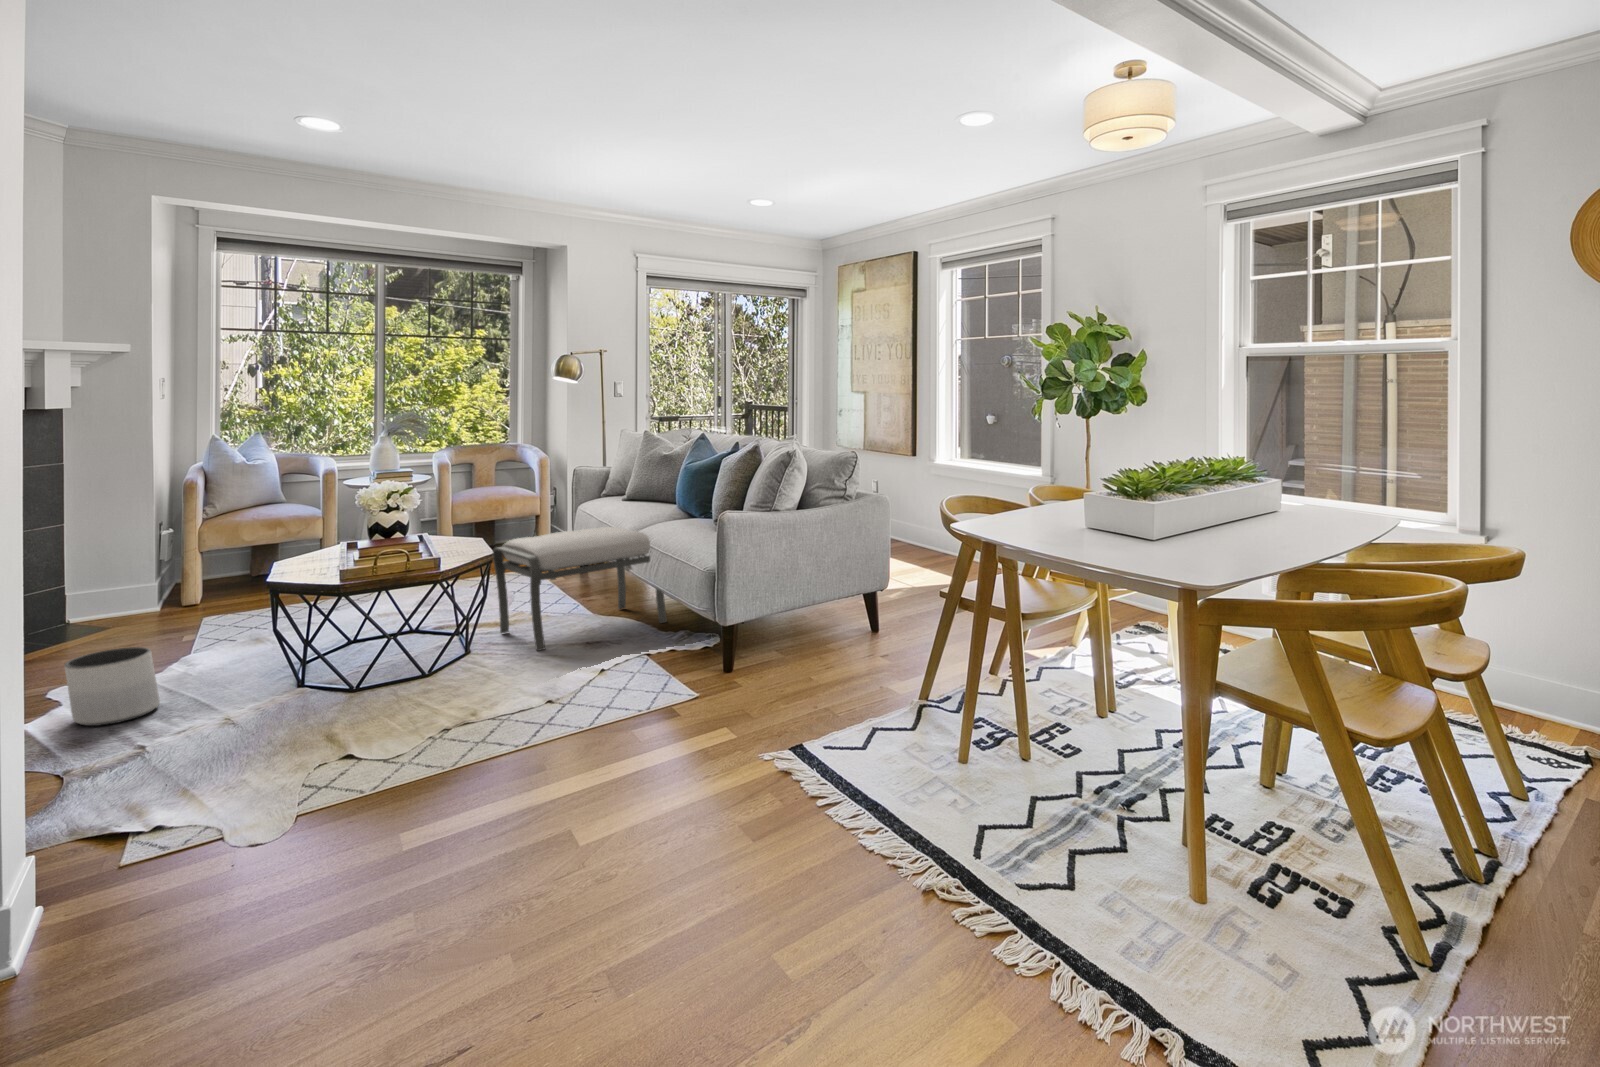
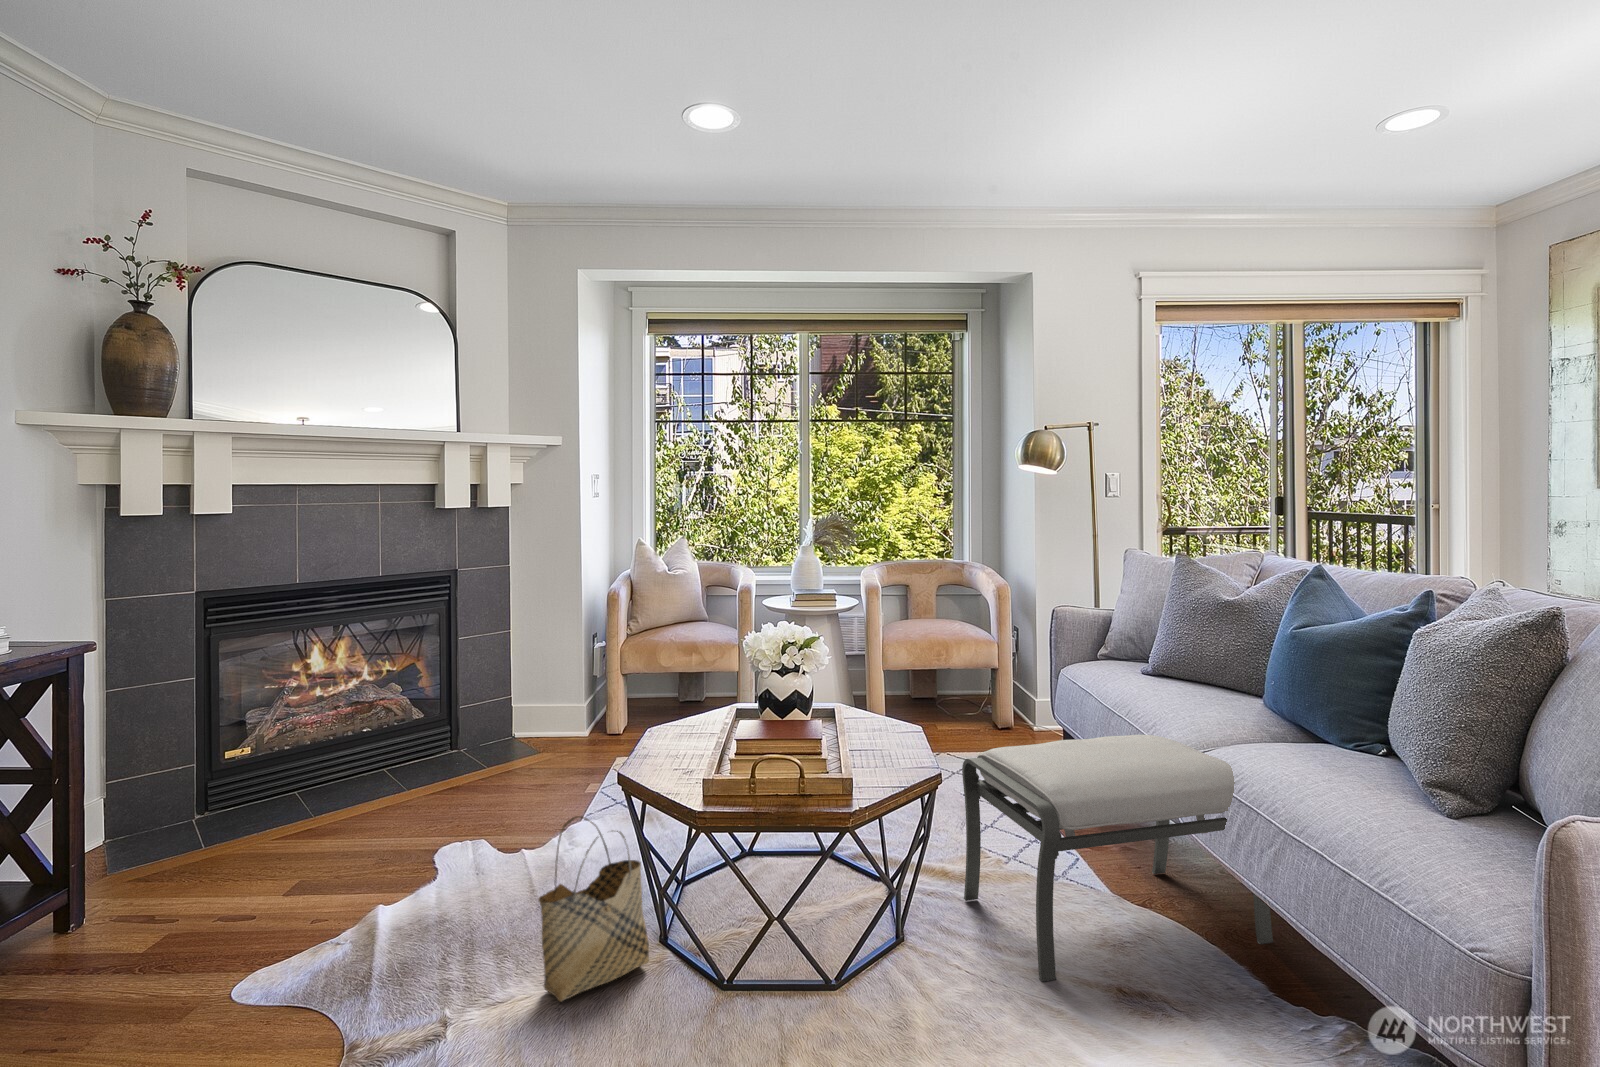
woven basket: none [204,597,287,701] -> present [538,816,649,1002]
planter: present [64,647,160,726] -> none [366,873,480,1012]

